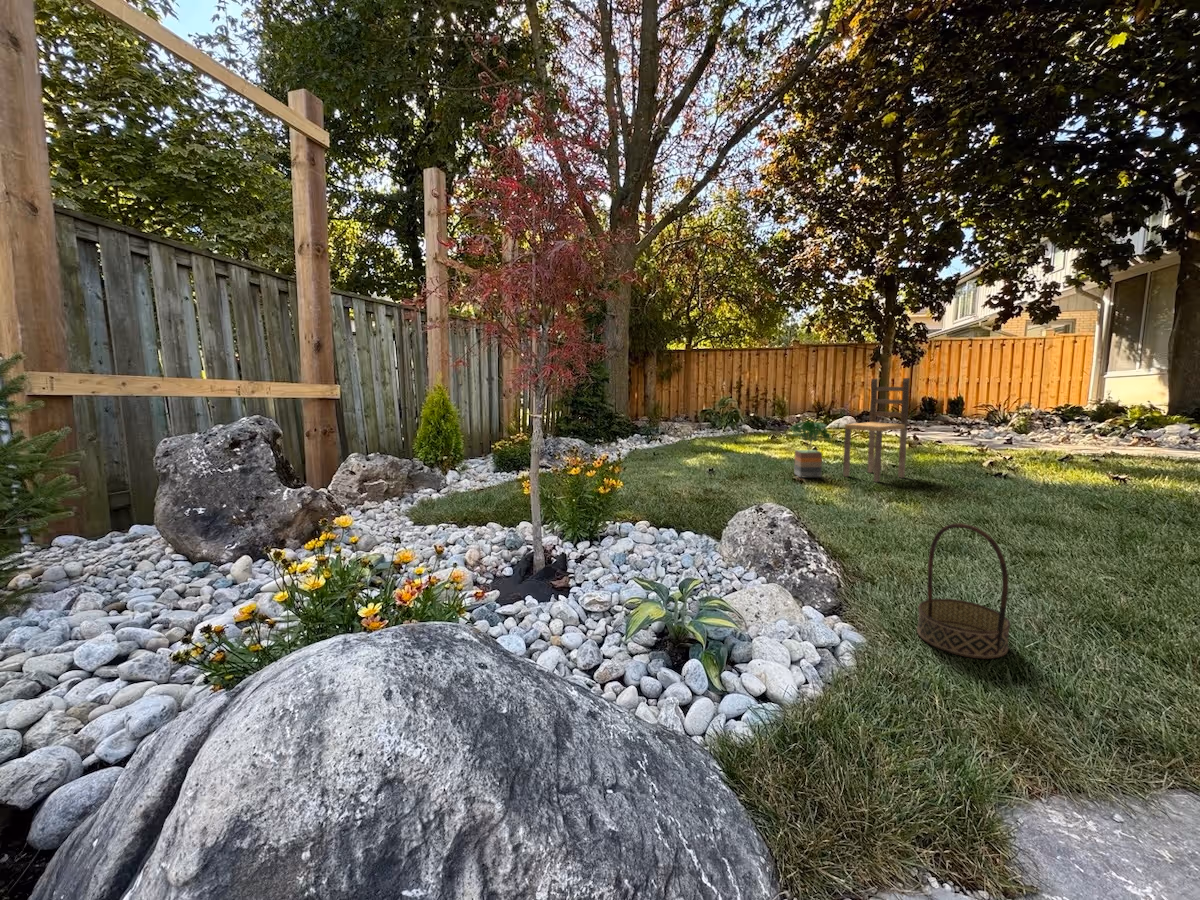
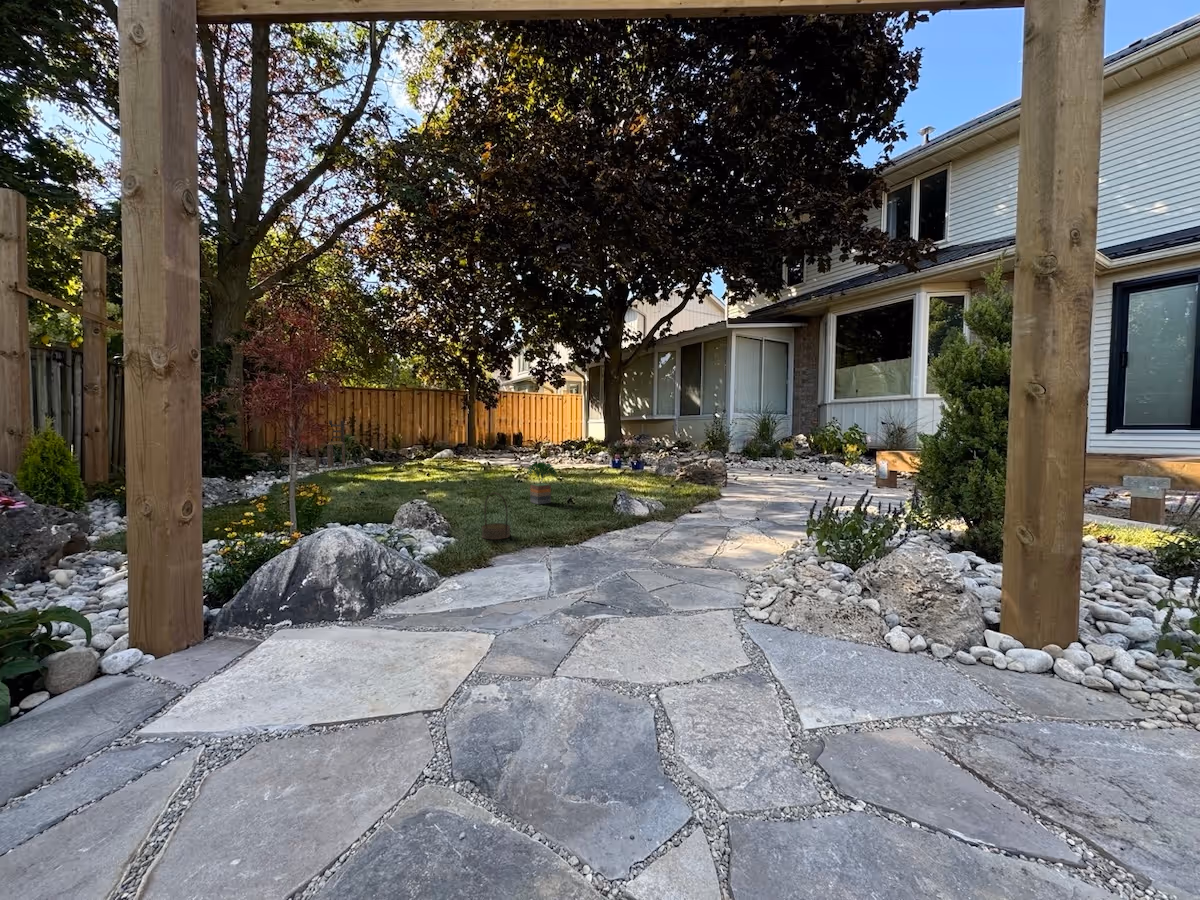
chair: present [843,378,910,482] -> present [315,420,345,468]
potted tree: present [791,421,831,477] -> present [528,463,557,504]

